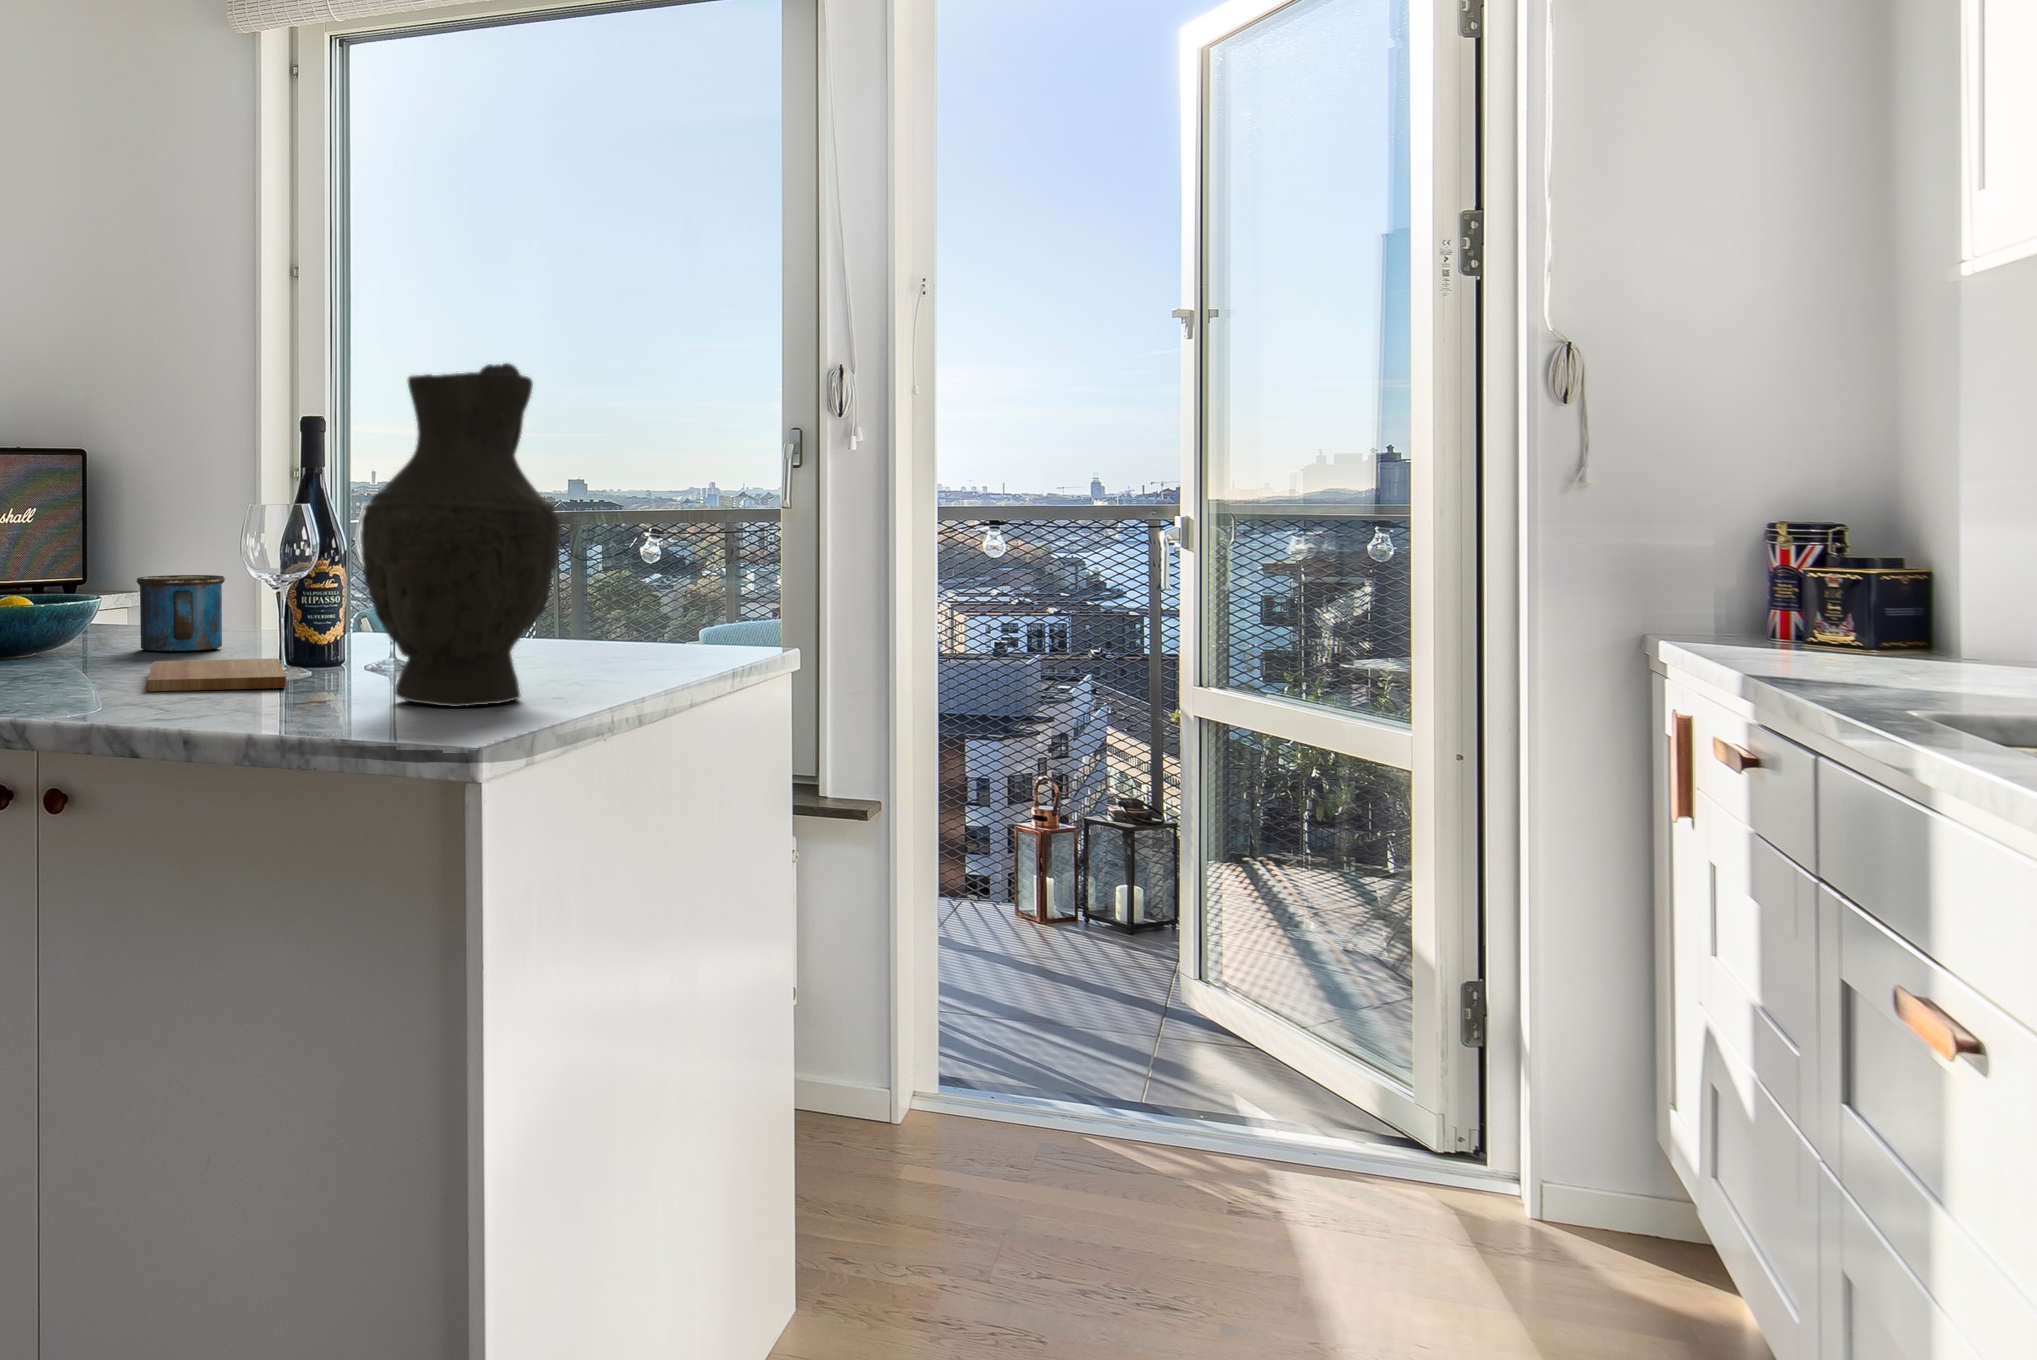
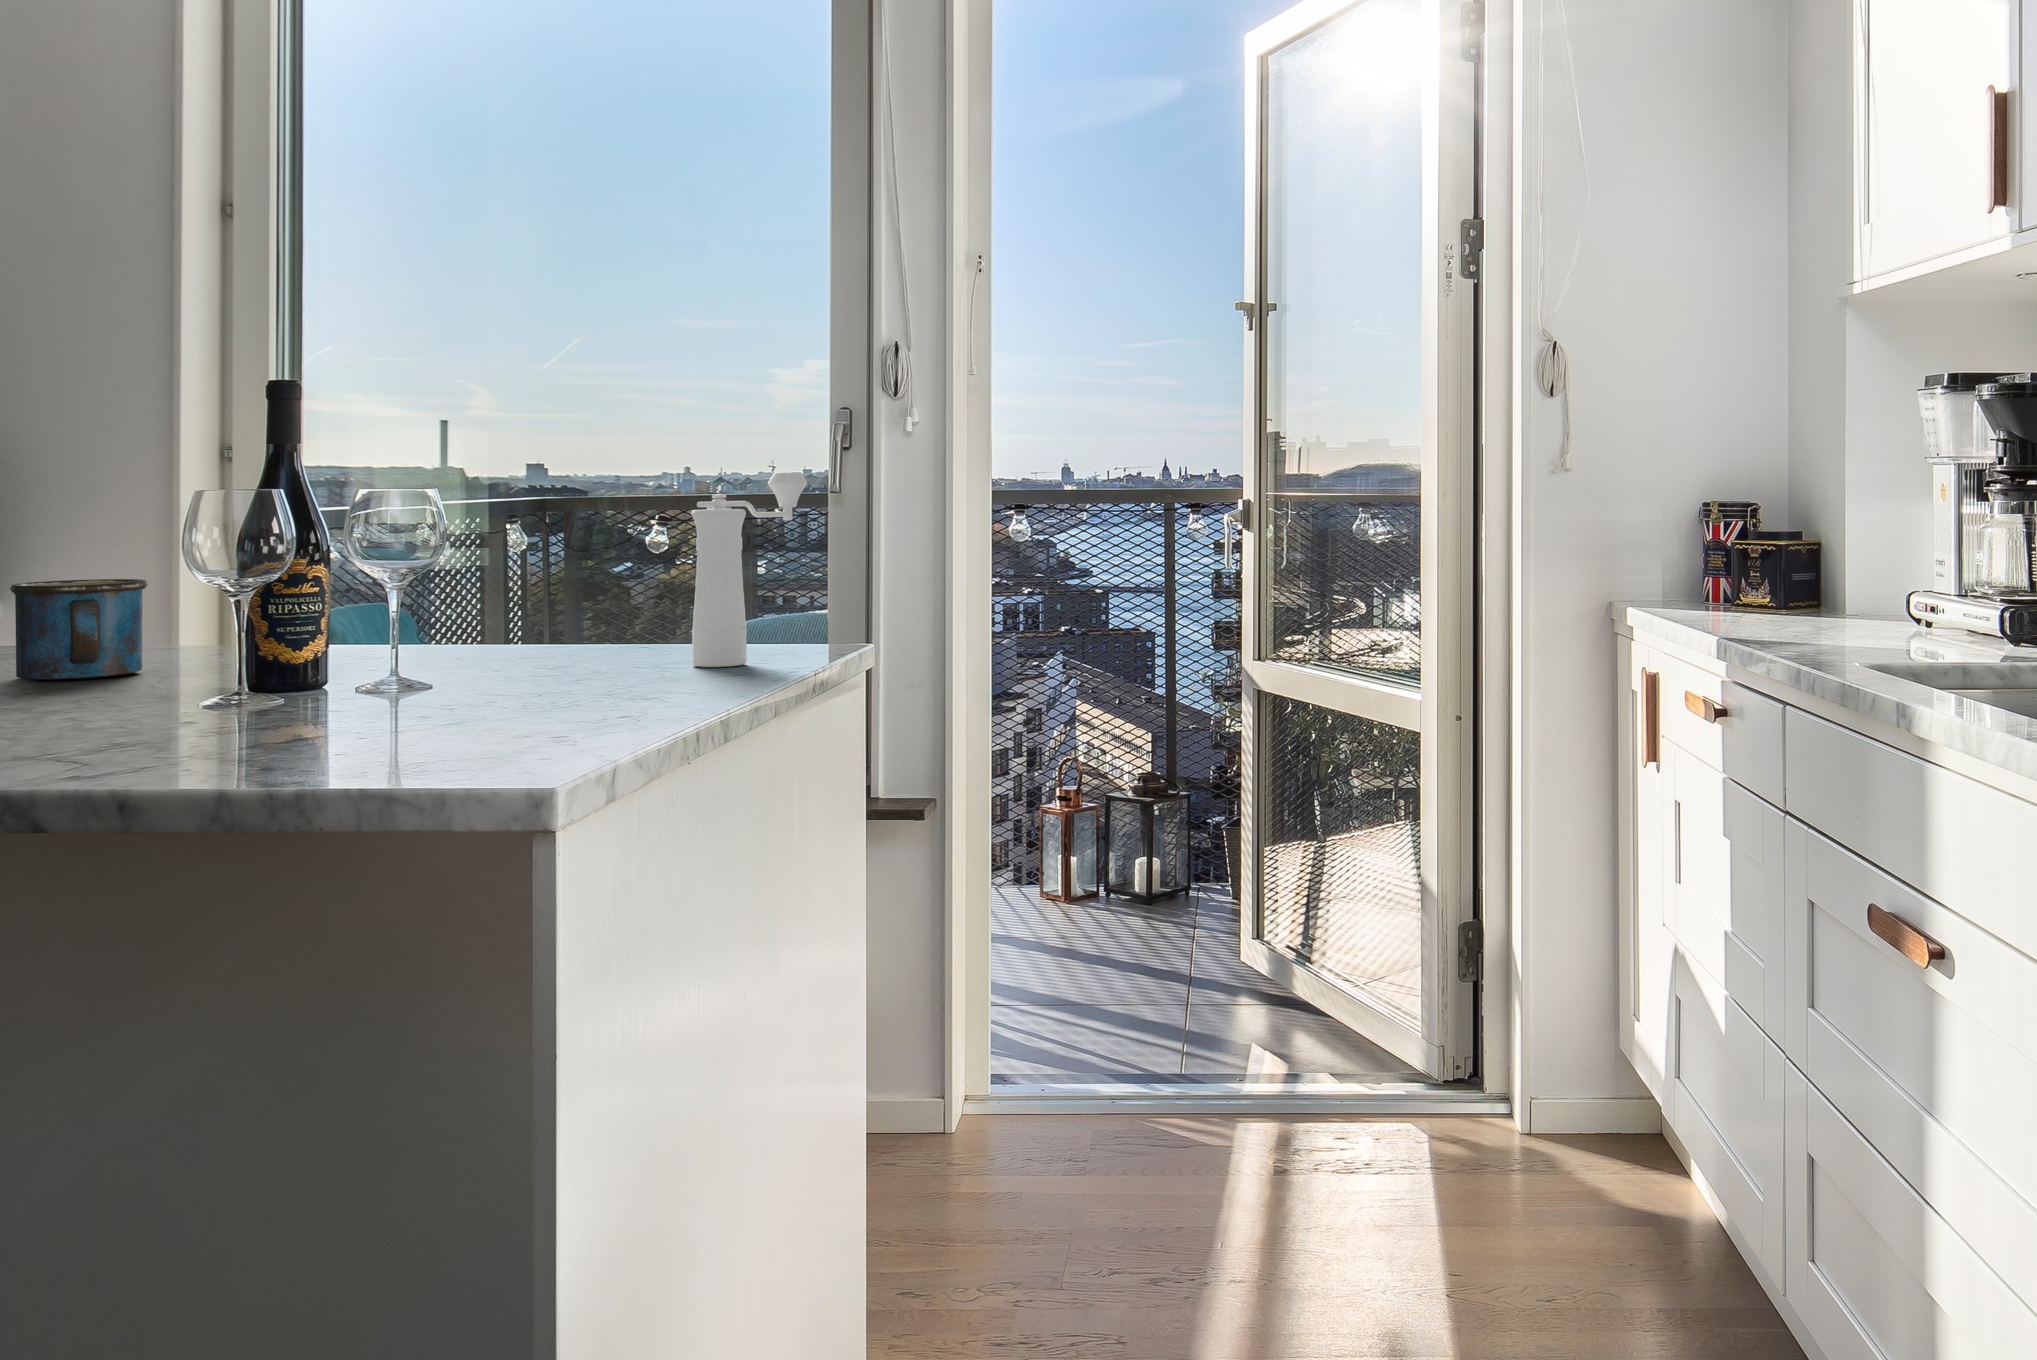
decorative vase: present [361,363,561,707] -> none [376,317,639,735]
pepper mill: none [625,490,728,663] -> present [691,473,807,667]
cutting board: present [147,658,286,691] -> none [43,683,258,738]

